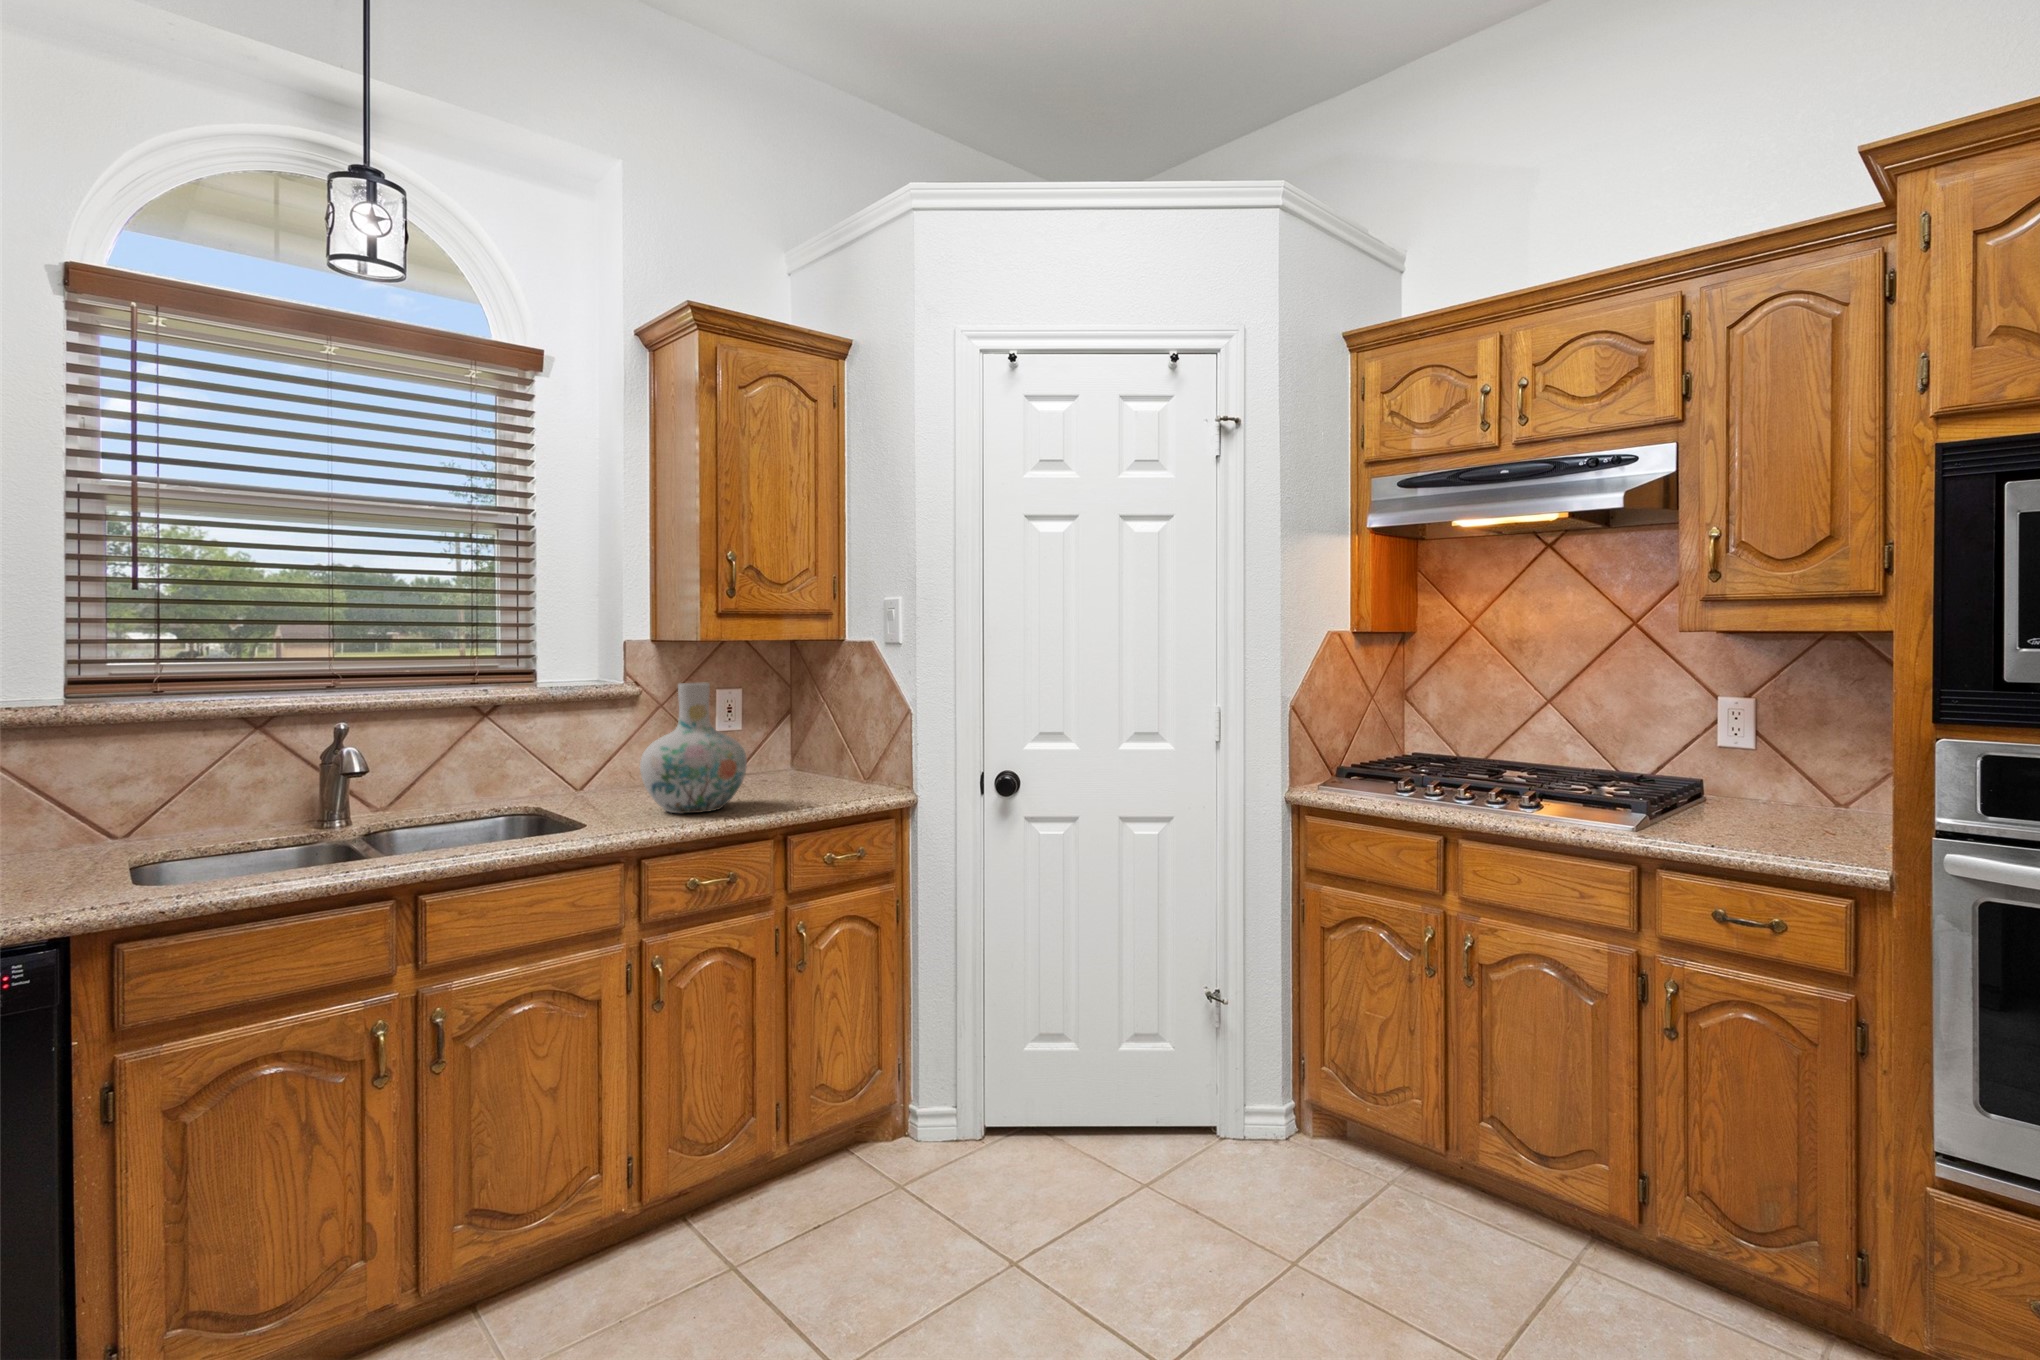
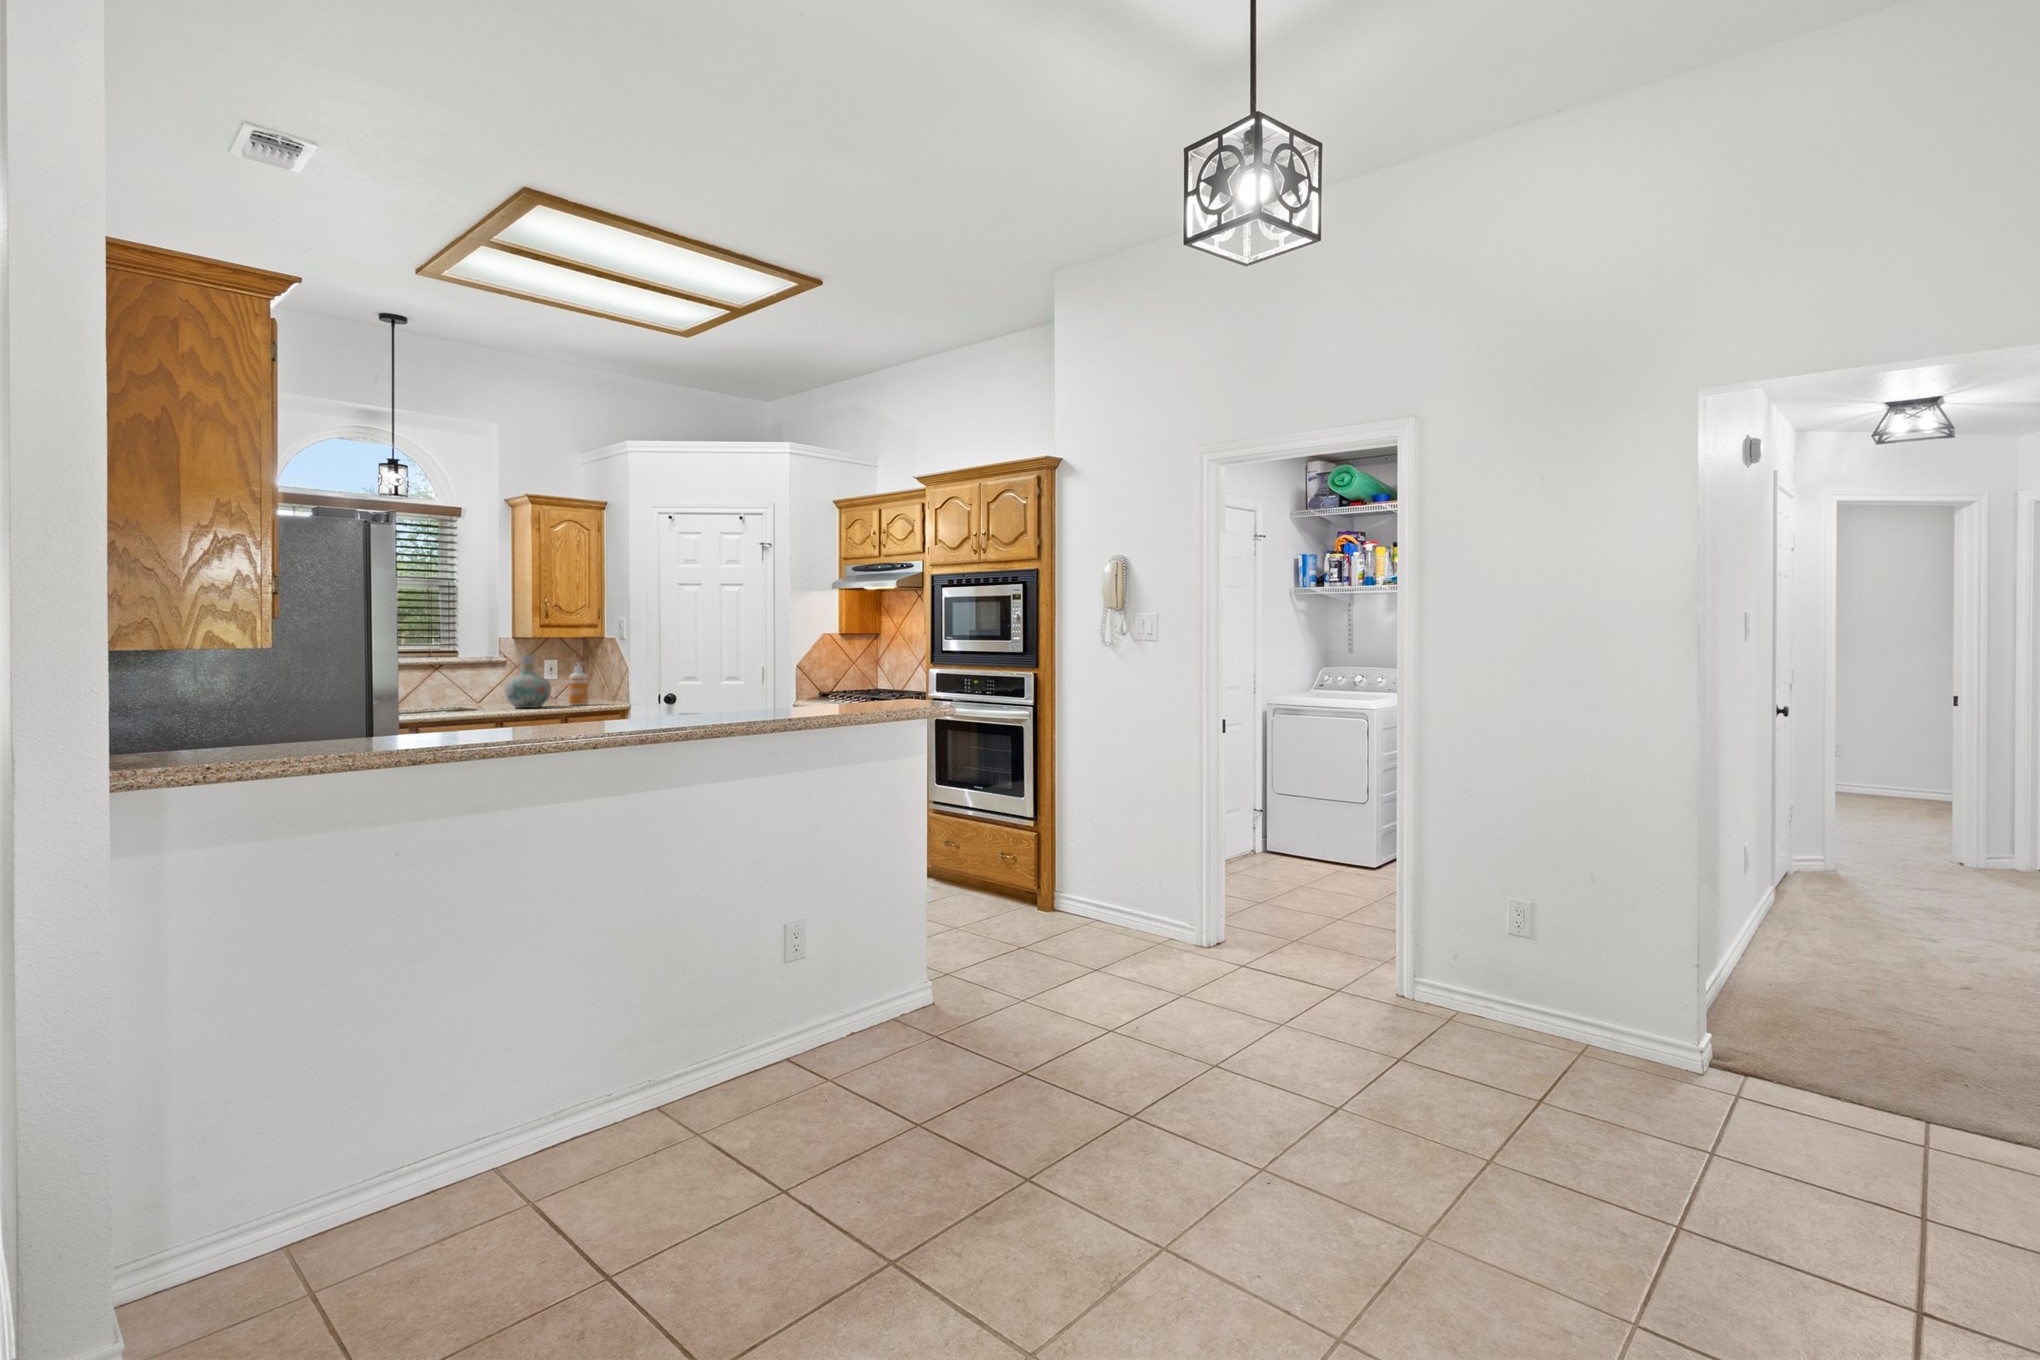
soap dispenser: none [782,699,823,800] -> present [569,663,588,705]

